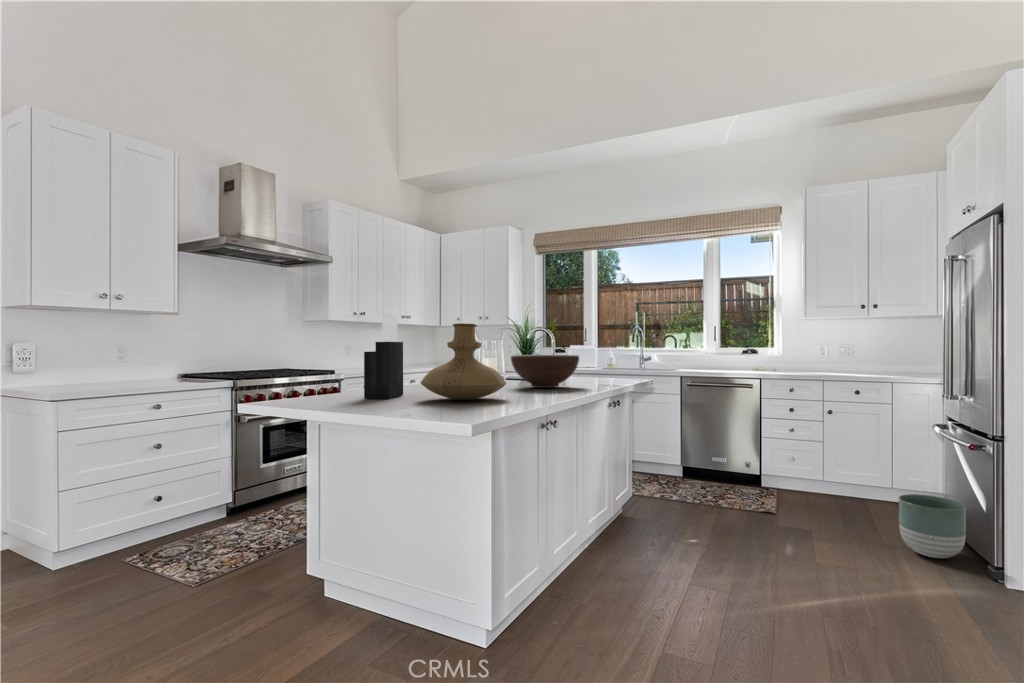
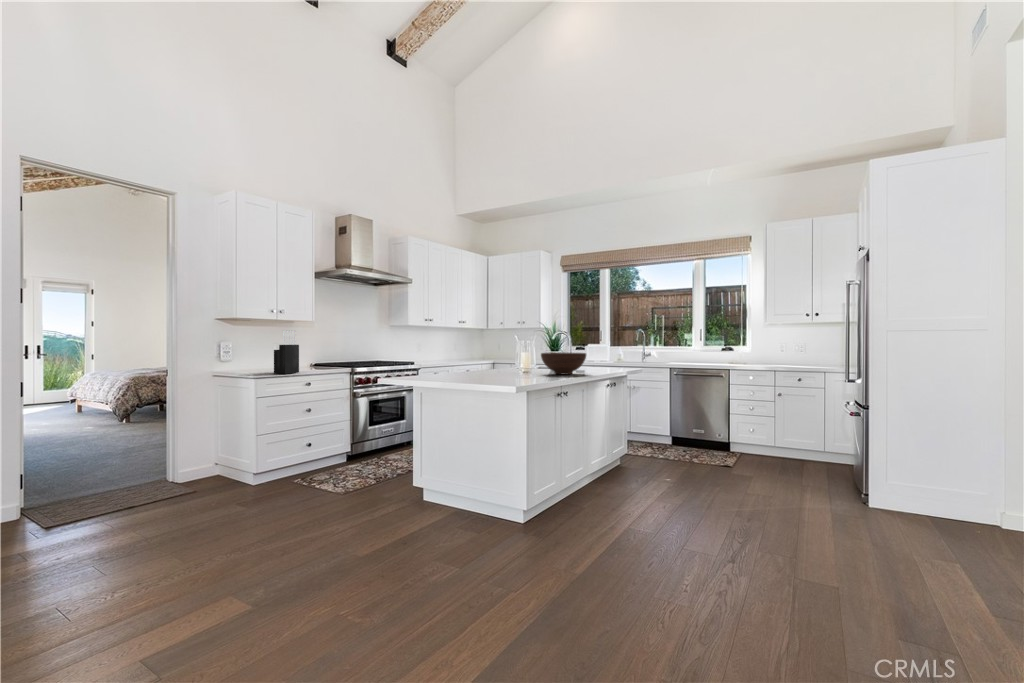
knife block: present [364,313,403,399] -> present [274,330,299,374]
vase: present [420,323,506,400] -> none [485,334,538,380]
planter: present [899,494,966,558] -> none [807,451,850,493]

